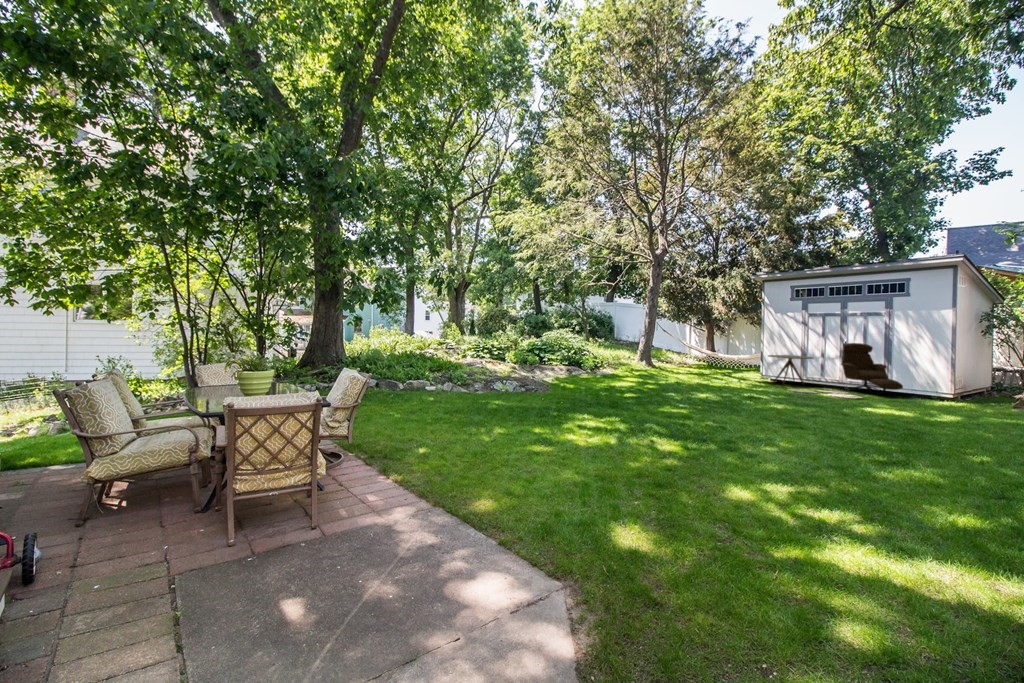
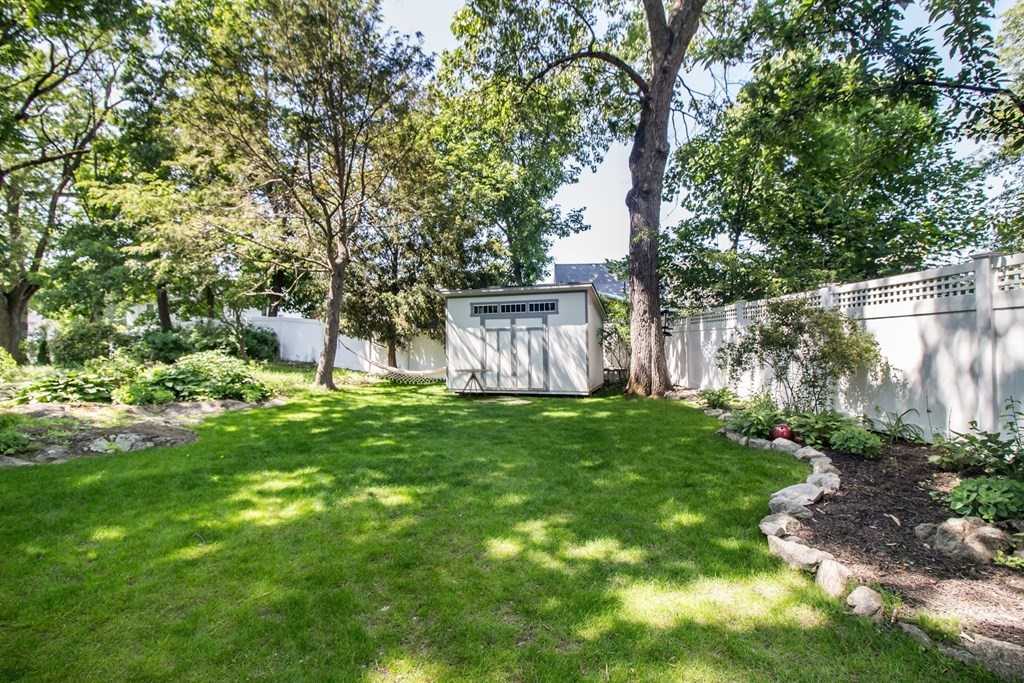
lounge chair: present [841,343,903,396] -> none [514,355,559,400]

